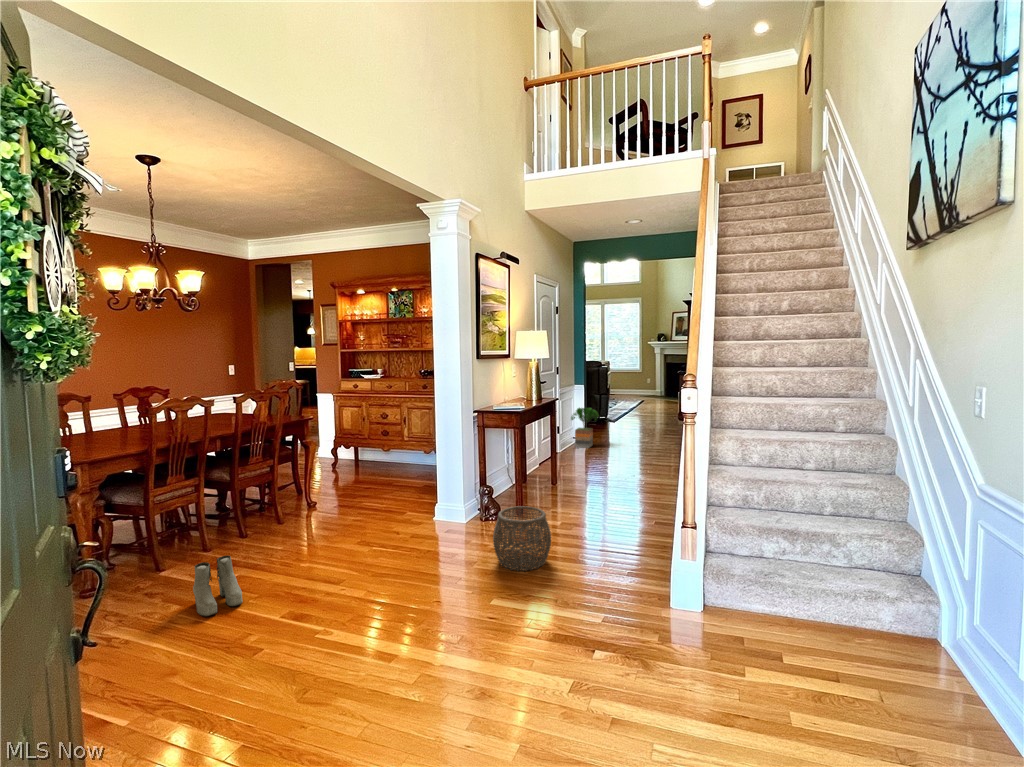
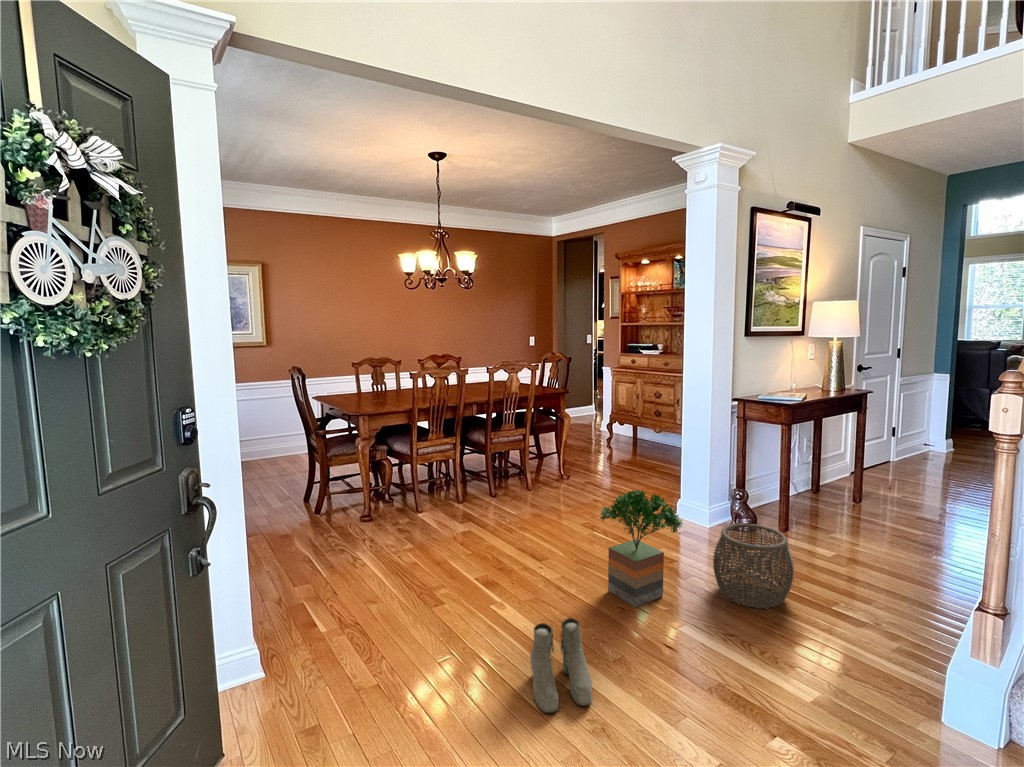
potted tree: present [571,408,598,448] -> present [600,490,683,607]
boots: present [193,556,243,616] -> present [530,618,592,713]

